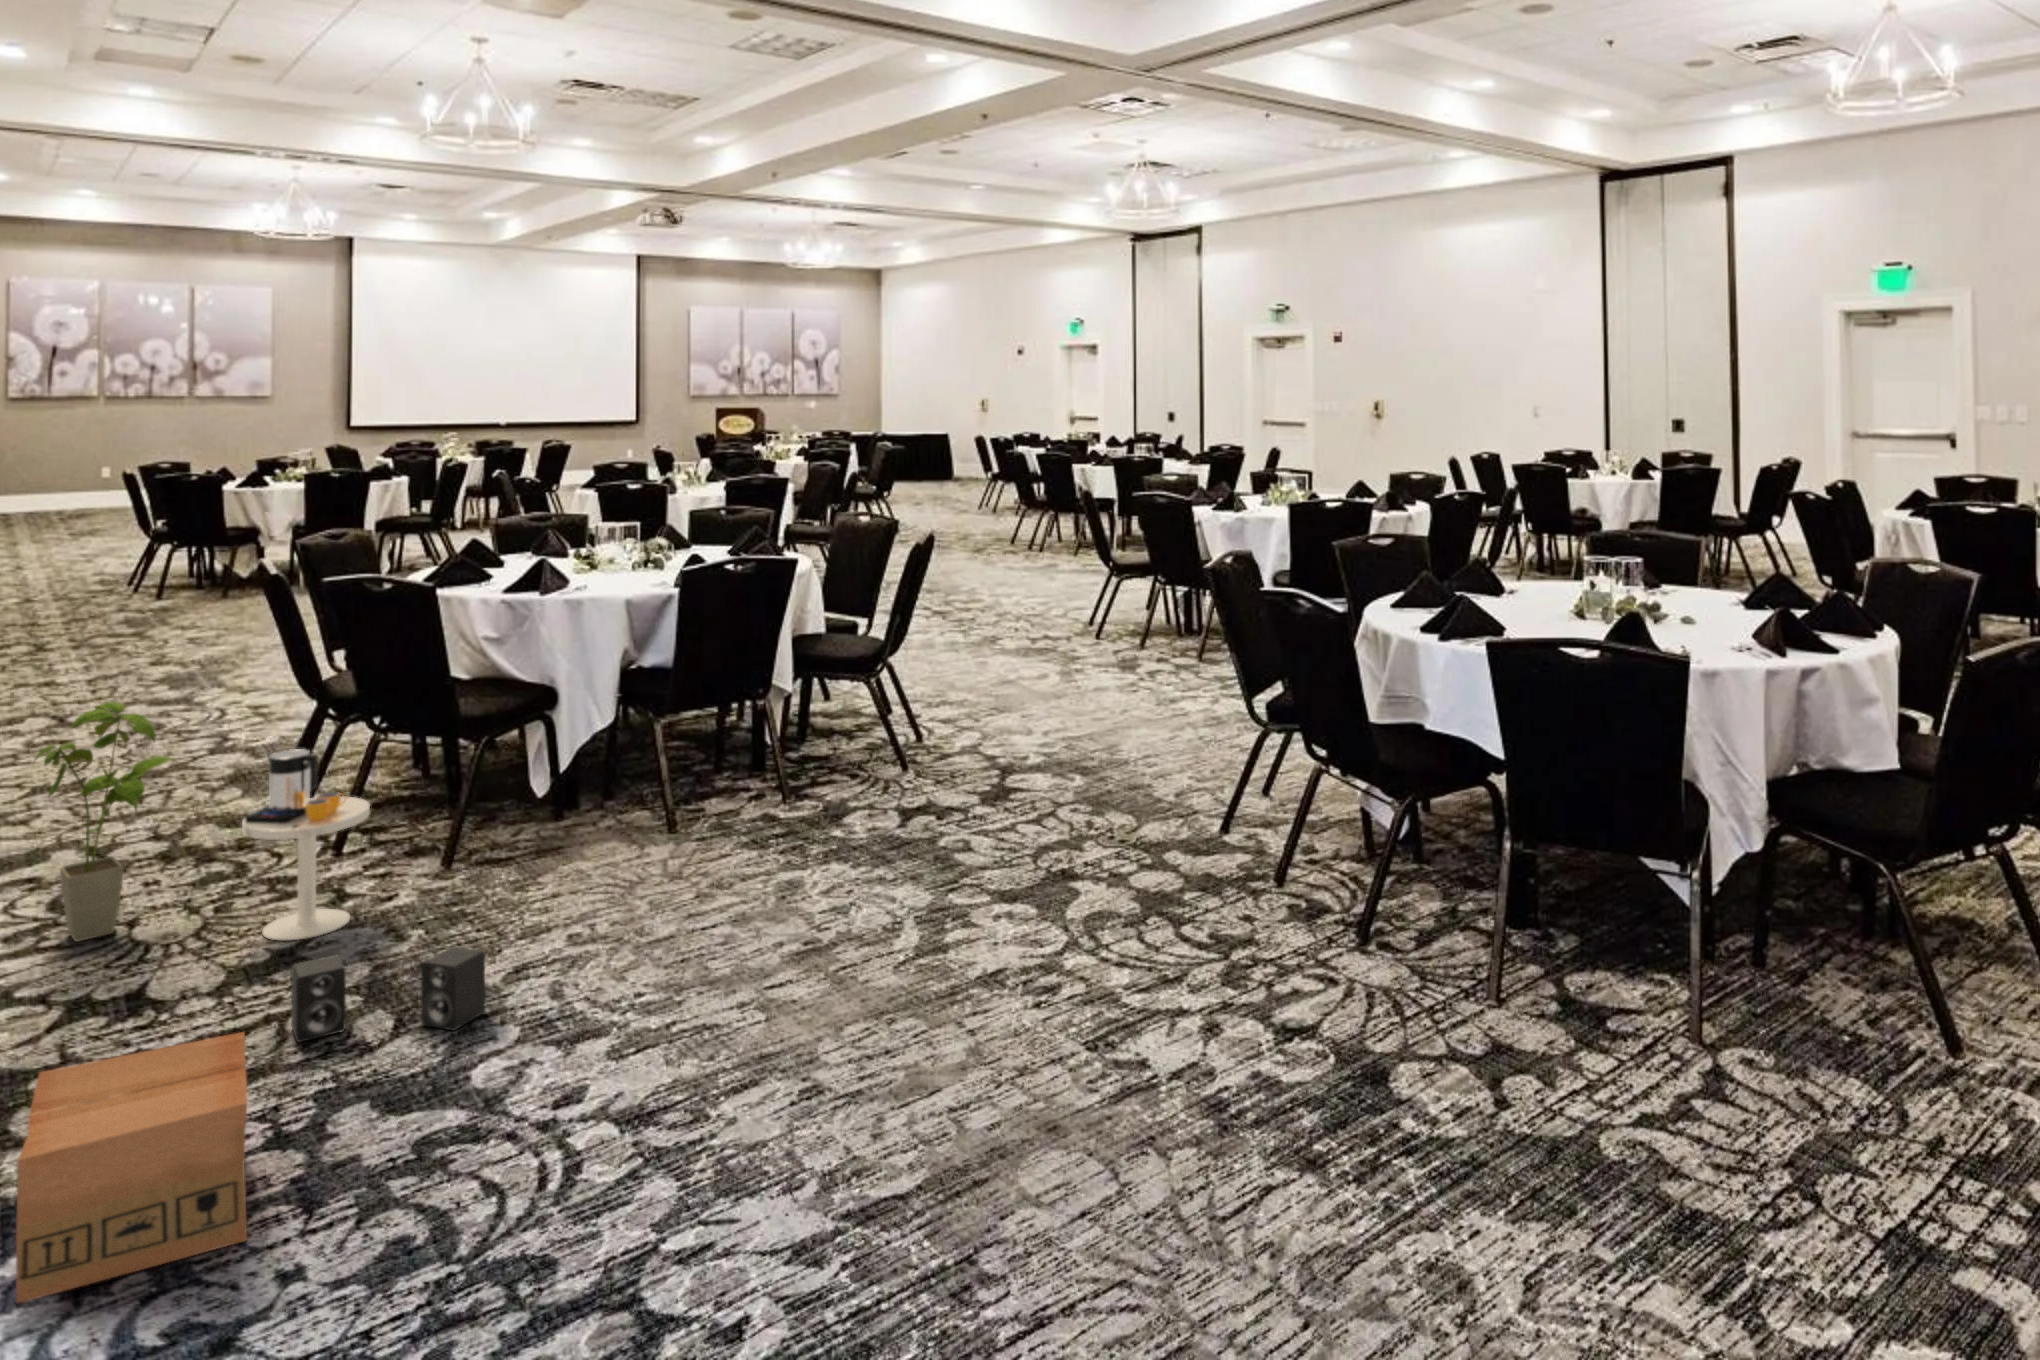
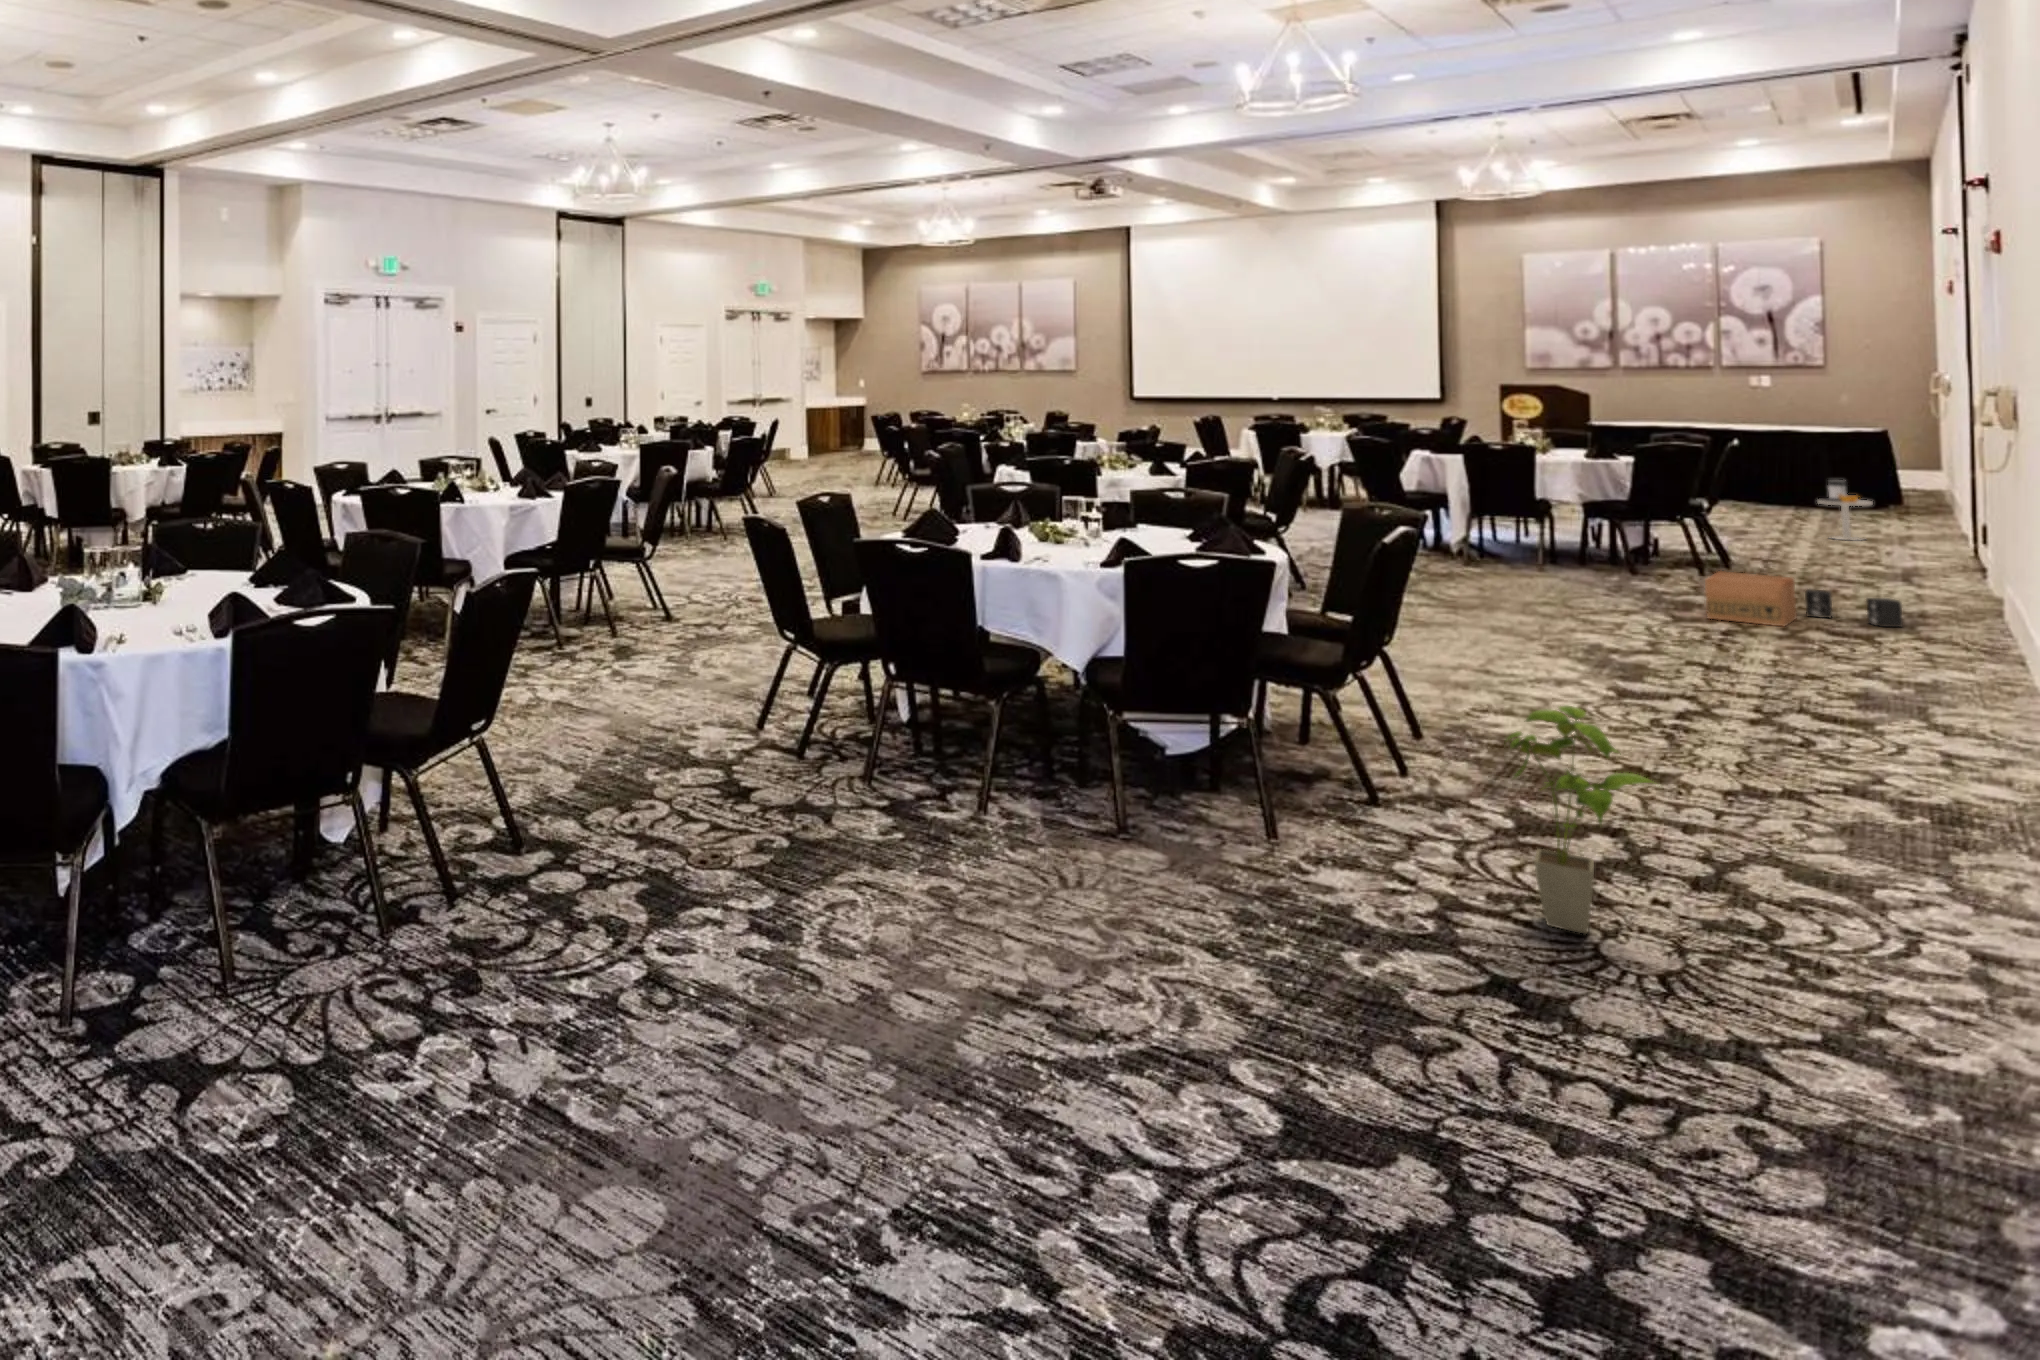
side table: present [242,749,370,941] -> present [1818,480,1872,541]
speaker: present [291,947,485,1042] -> present [1805,589,1903,627]
cardboard box: present [16,1032,247,1303] -> present [1705,571,1797,626]

